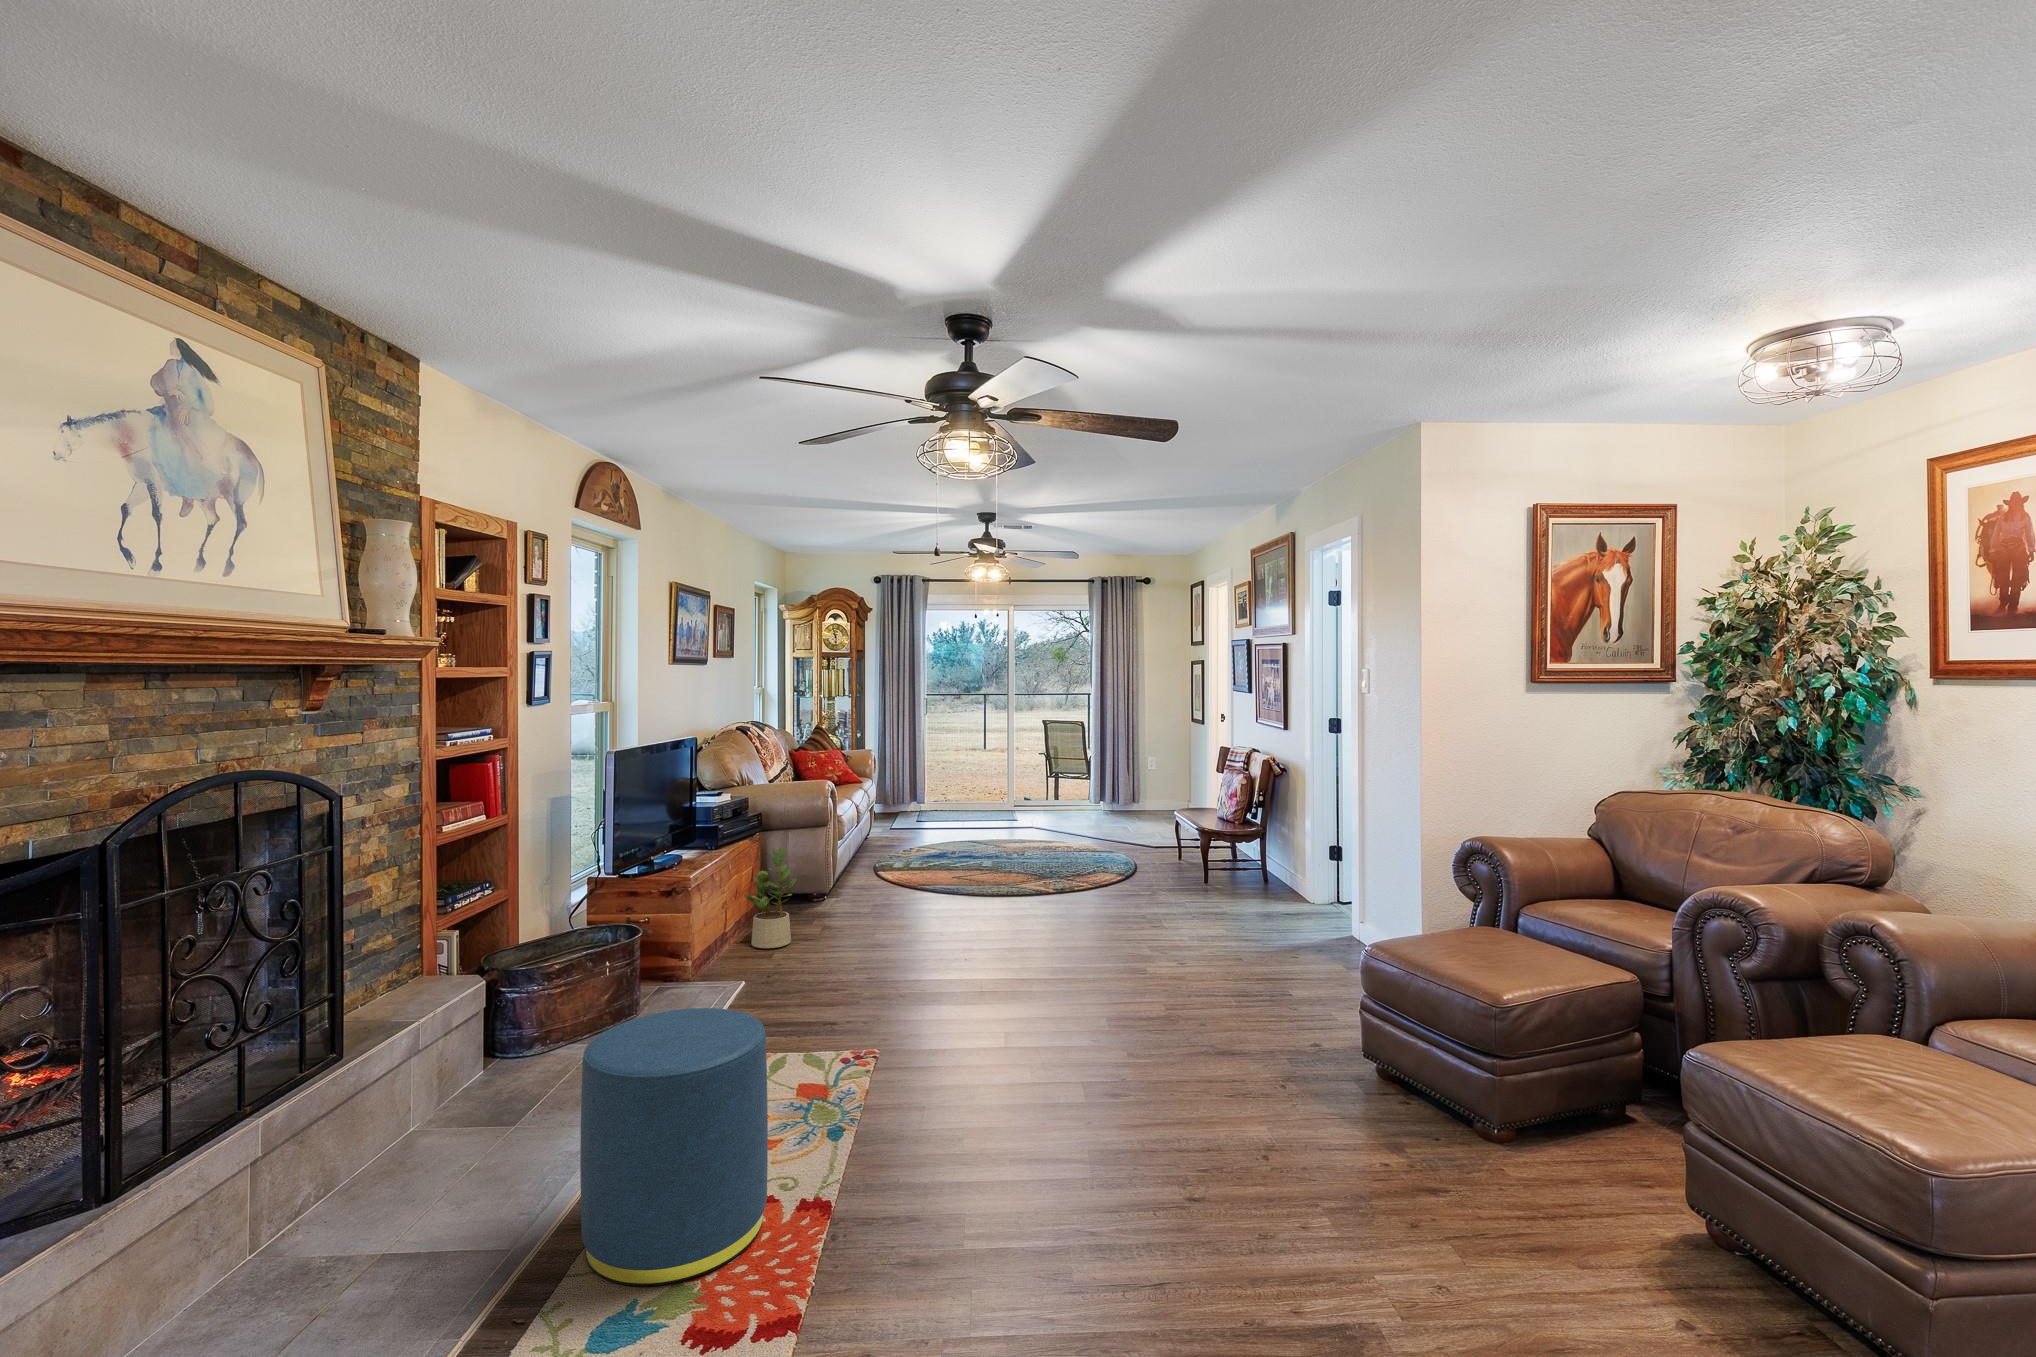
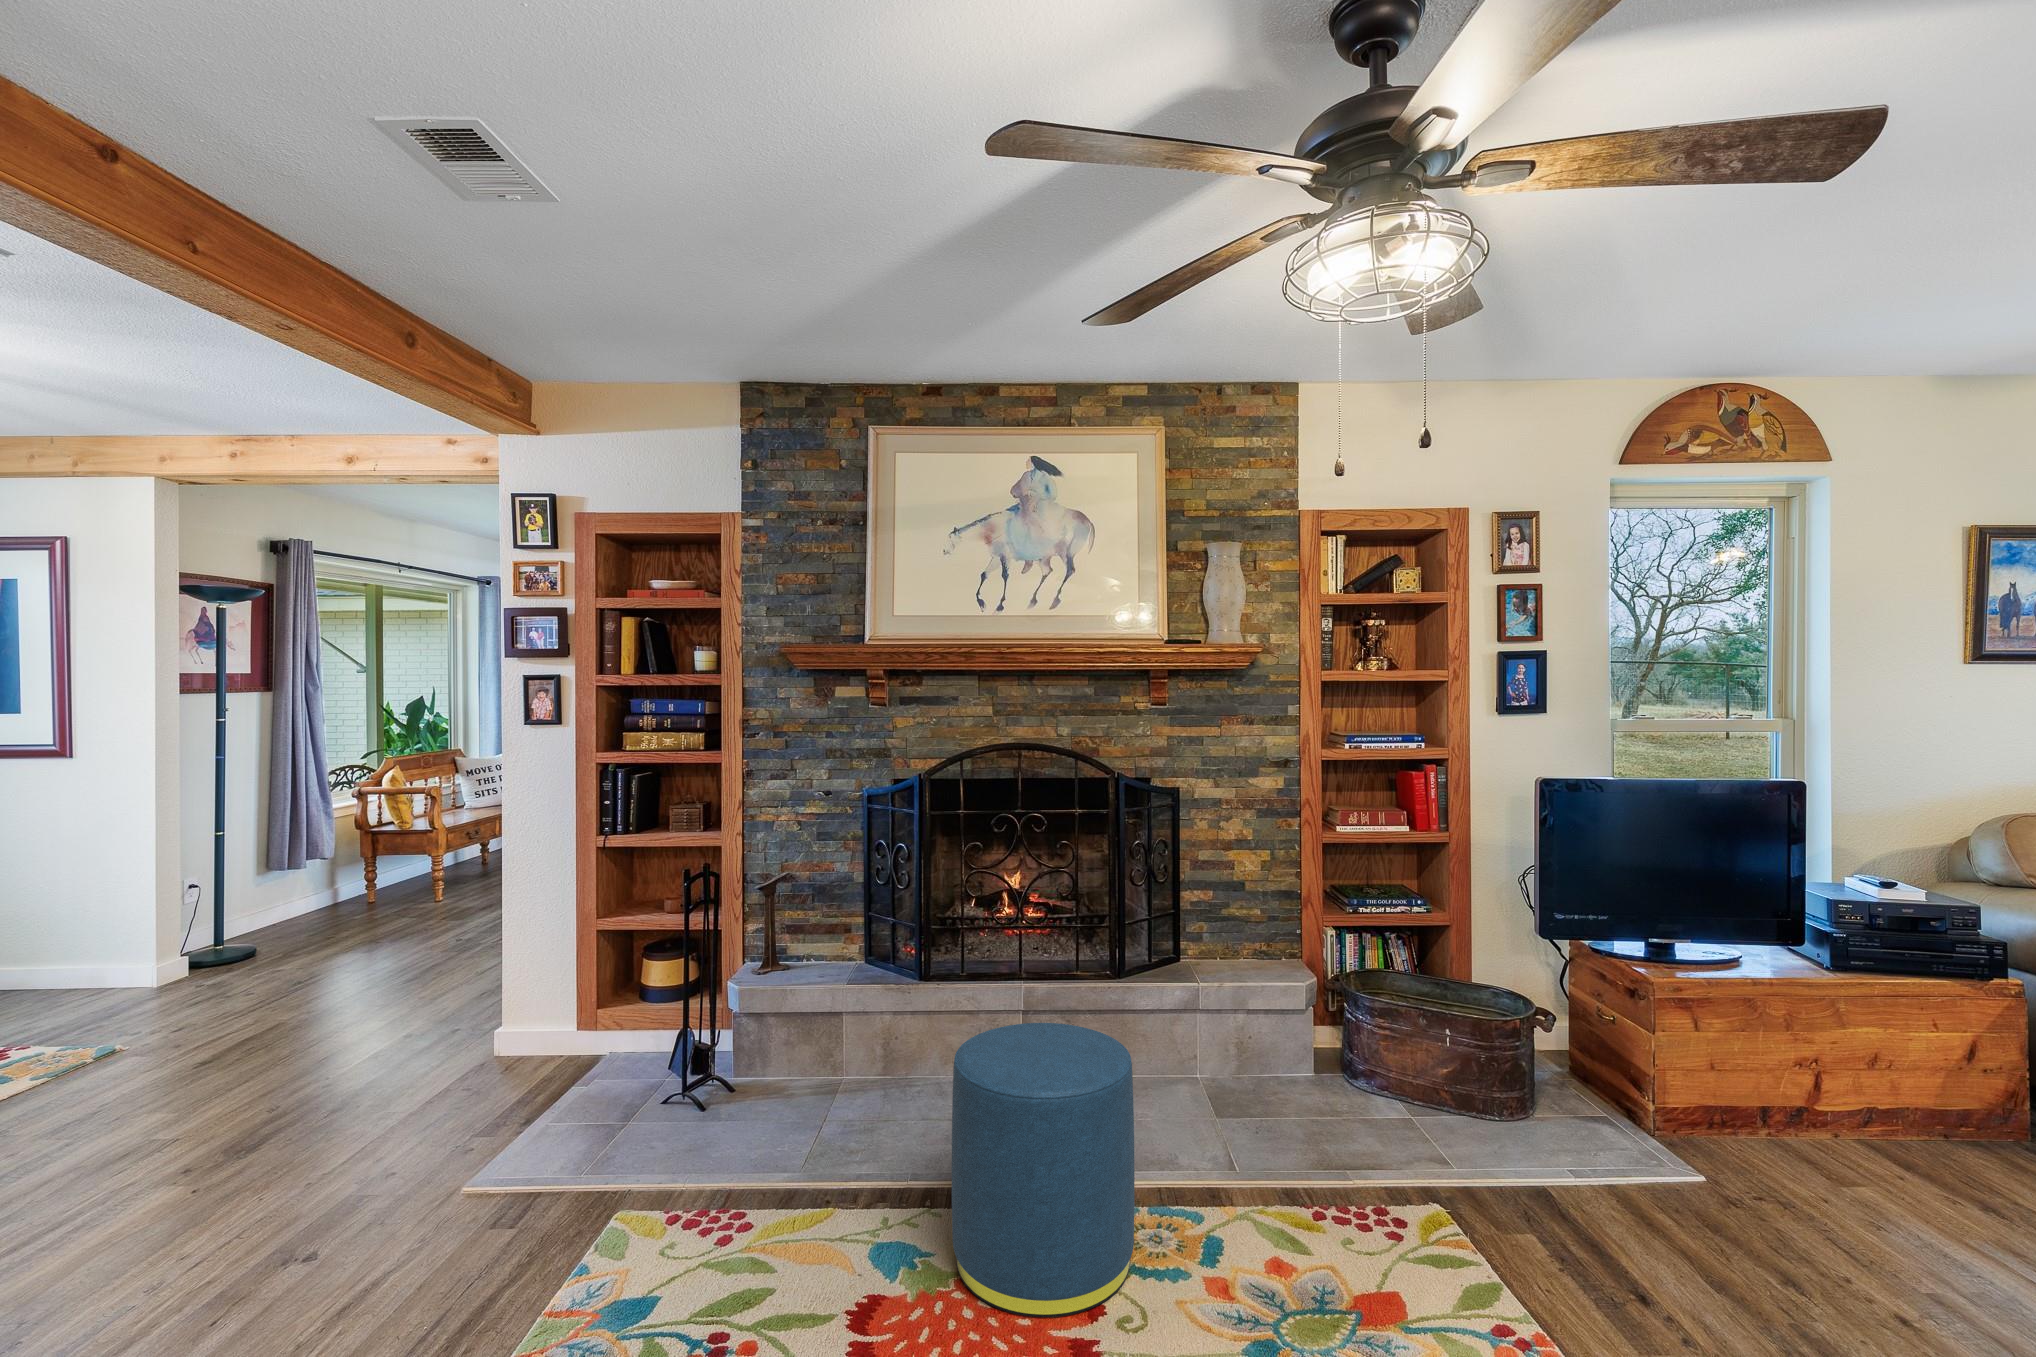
potted plant: present [744,848,797,948] -> none [1849,997,1973,1191]

